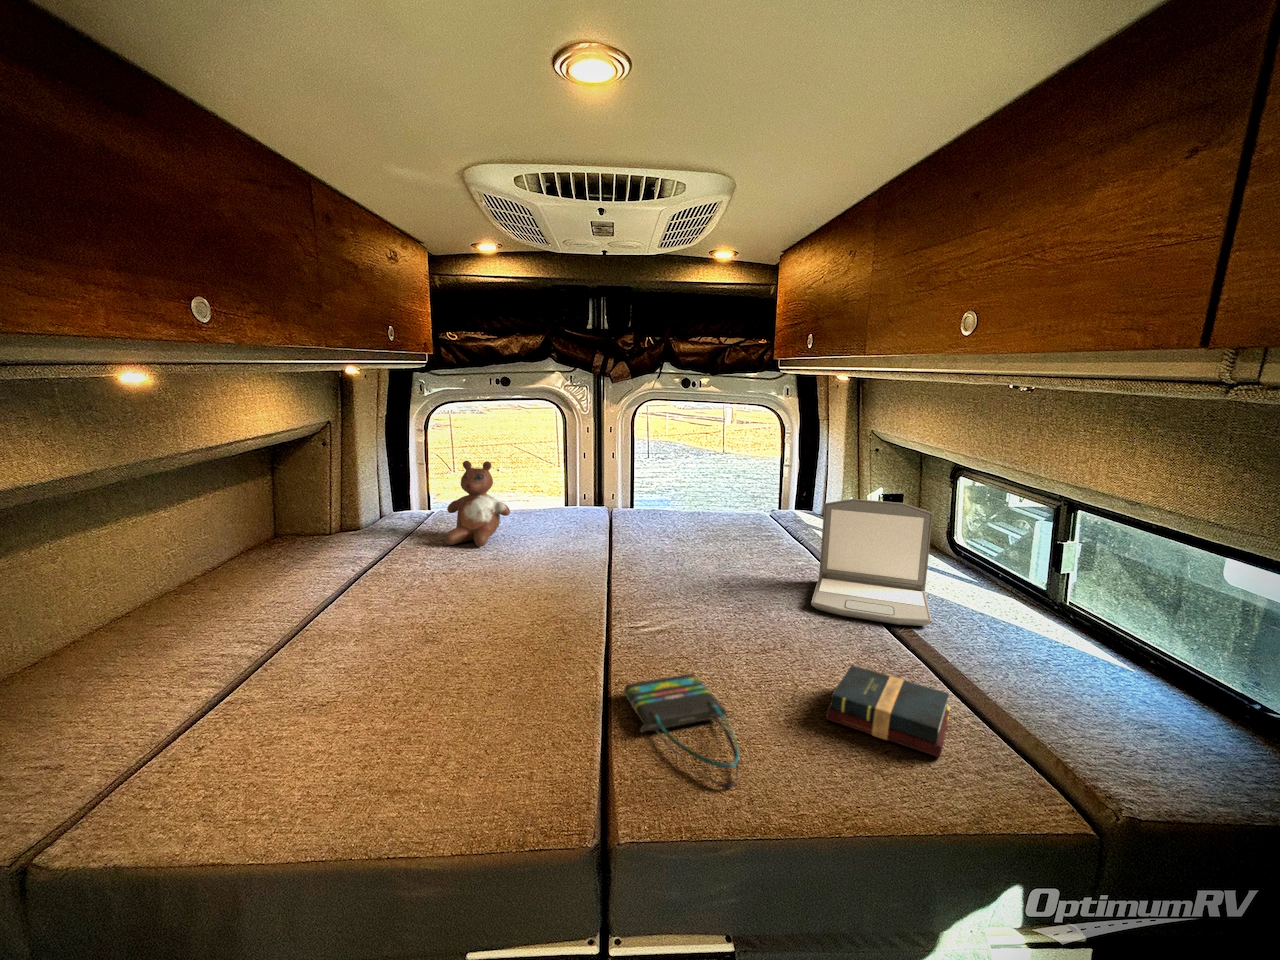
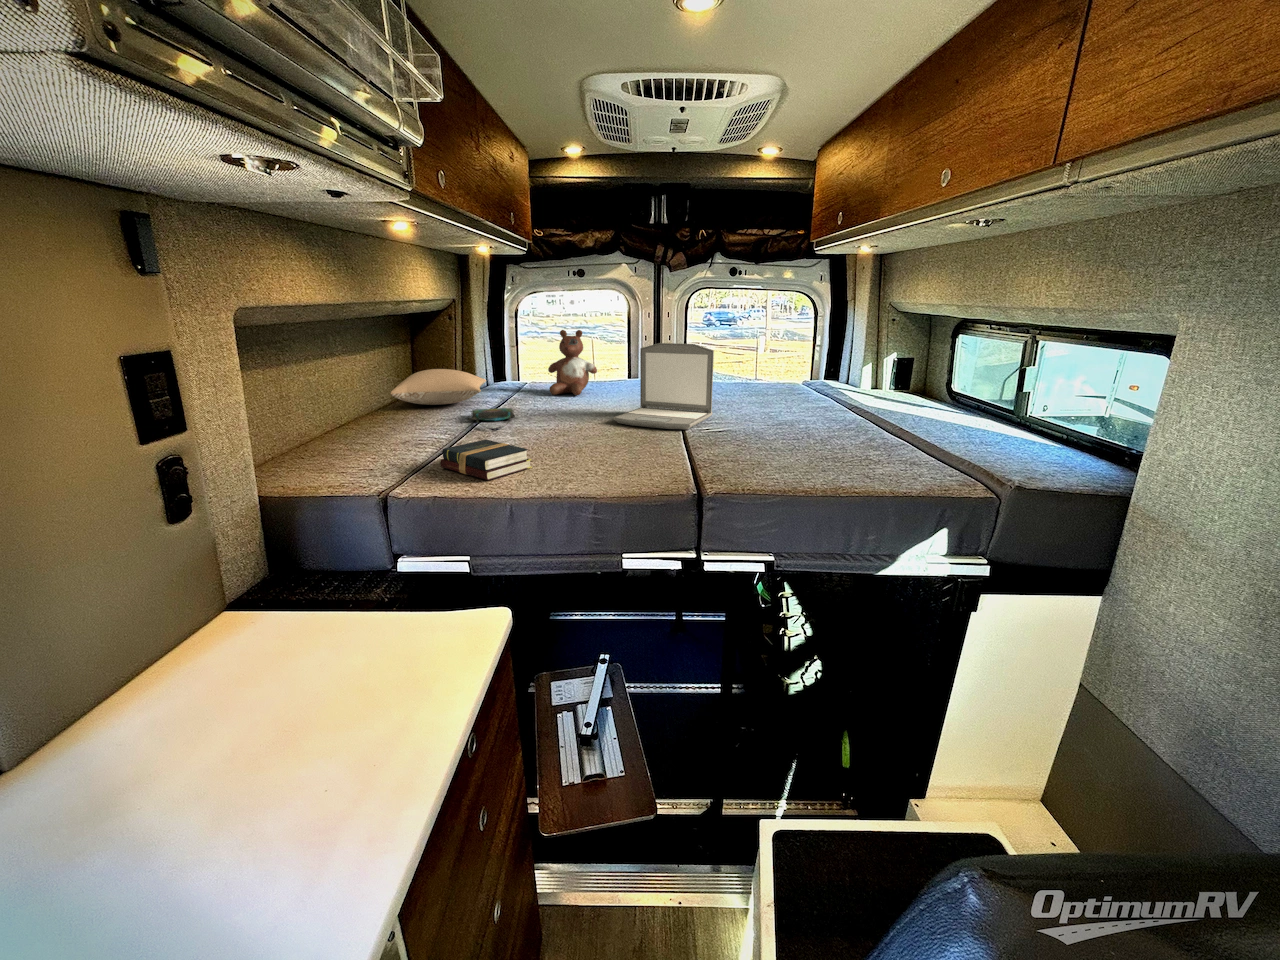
laptop: present [811,499,933,626] -> present [613,343,714,429]
pillow: none [198,519,359,571] -> present [390,369,486,405]
hardback book: present [826,665,950,757] -> present [440,440,532,480]
tote bag: present [624,674,739,788] -> present [468,408,516,430]

